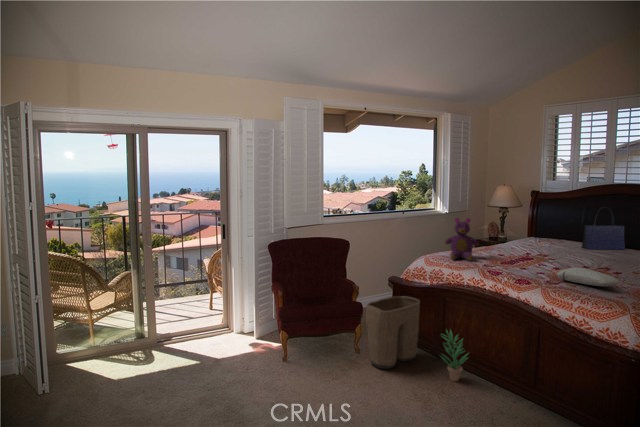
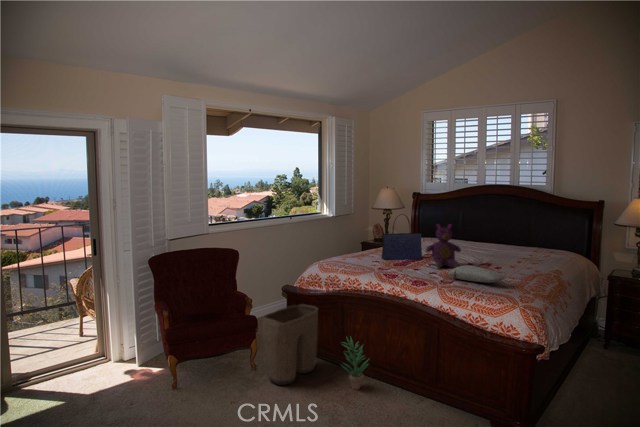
tote bag: present [582,207,626,249] -> present [382,214,423,260]
teddy bear: present [445,218,479,260] -> present [426,224,461,268]

